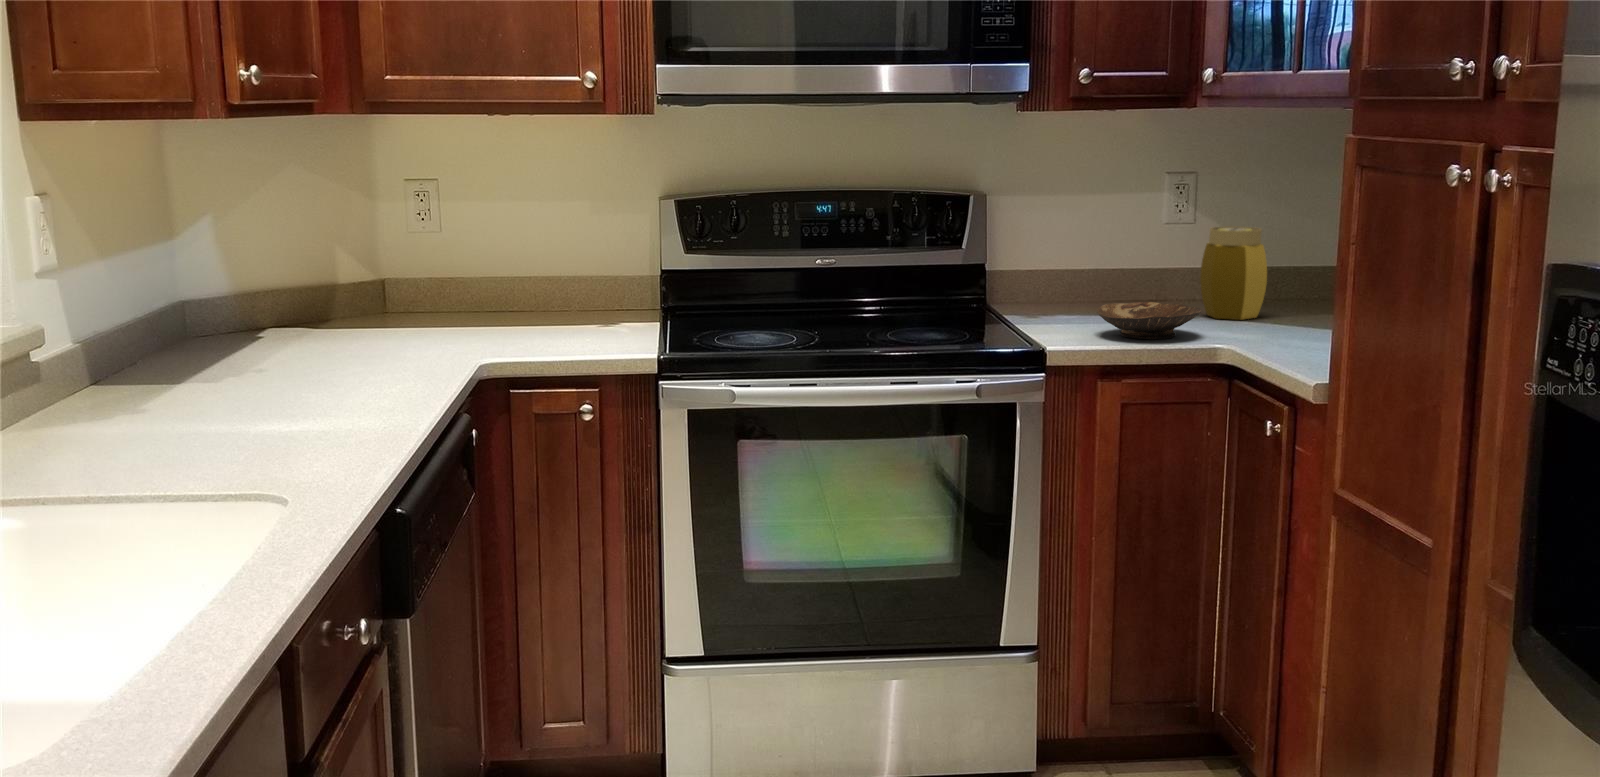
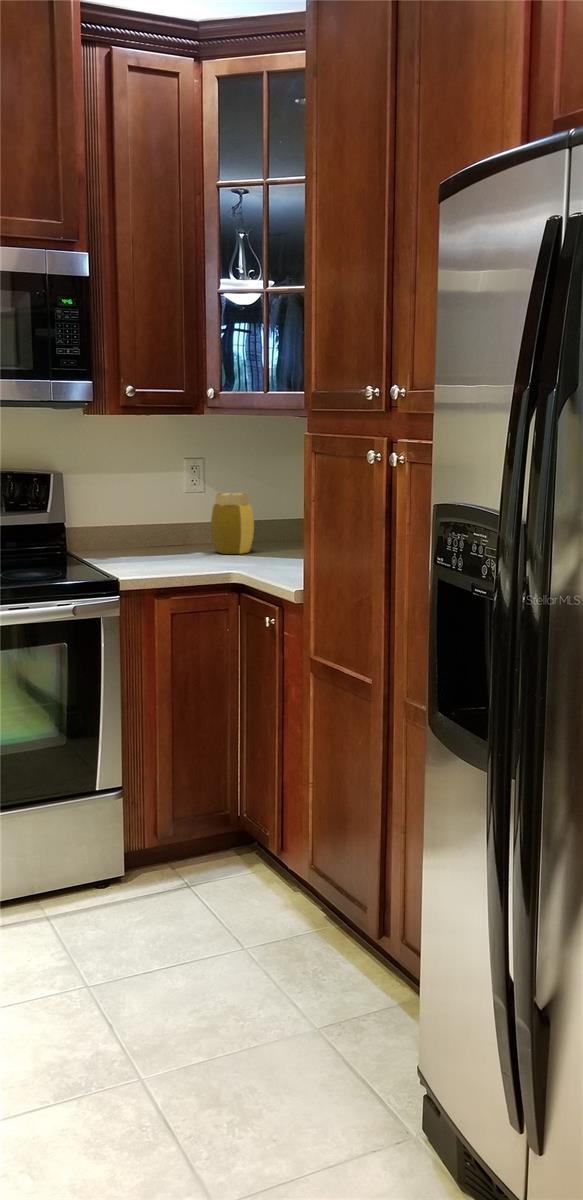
bowl: present [1097,302,1201,339] -> none [148,544,216,569]

